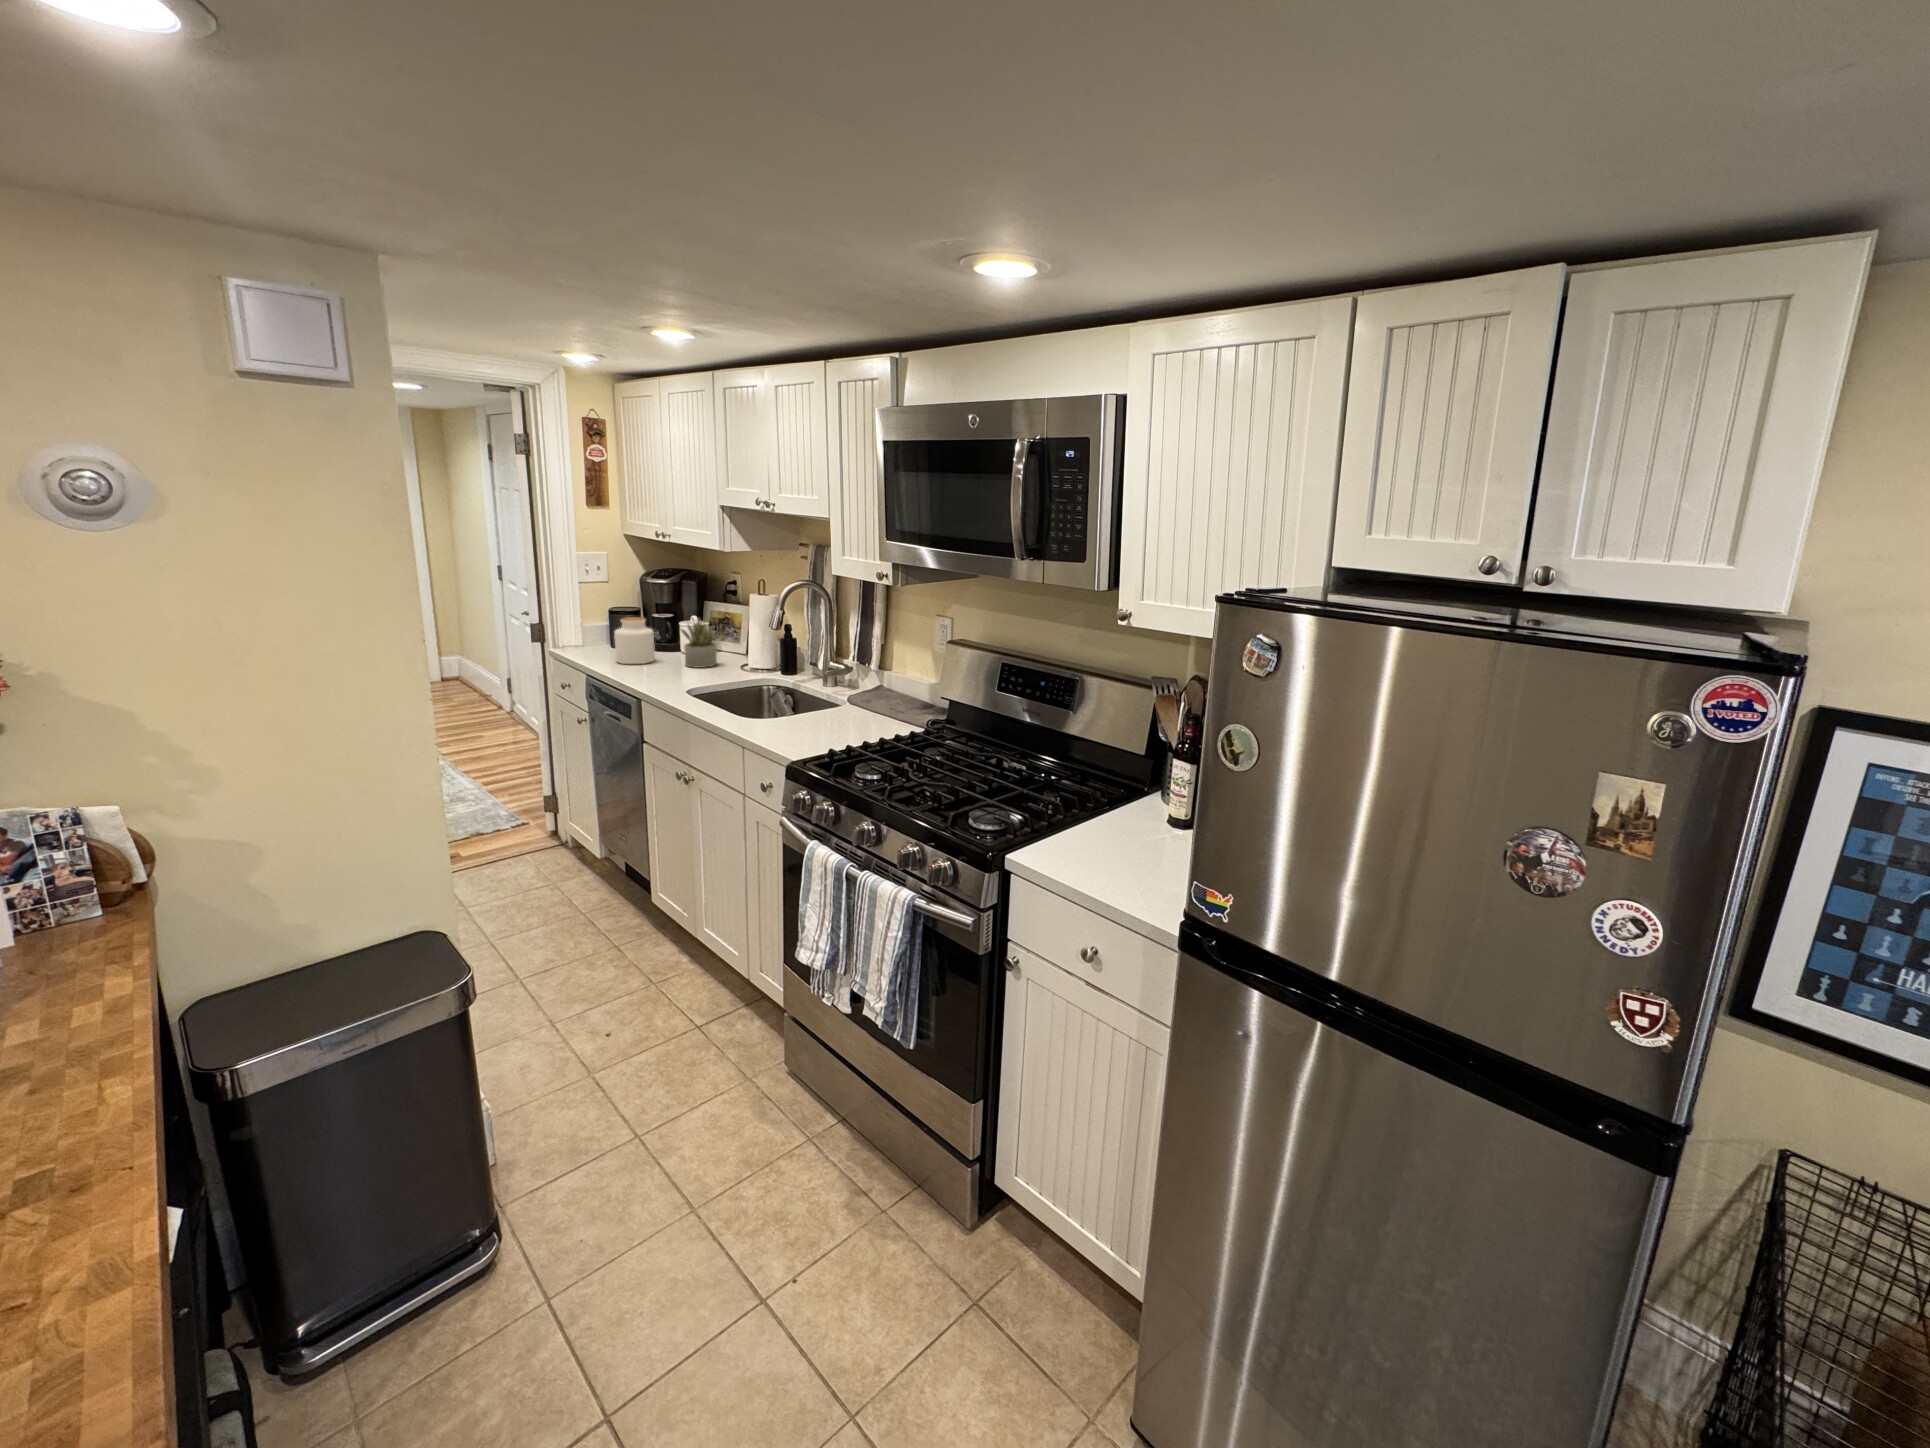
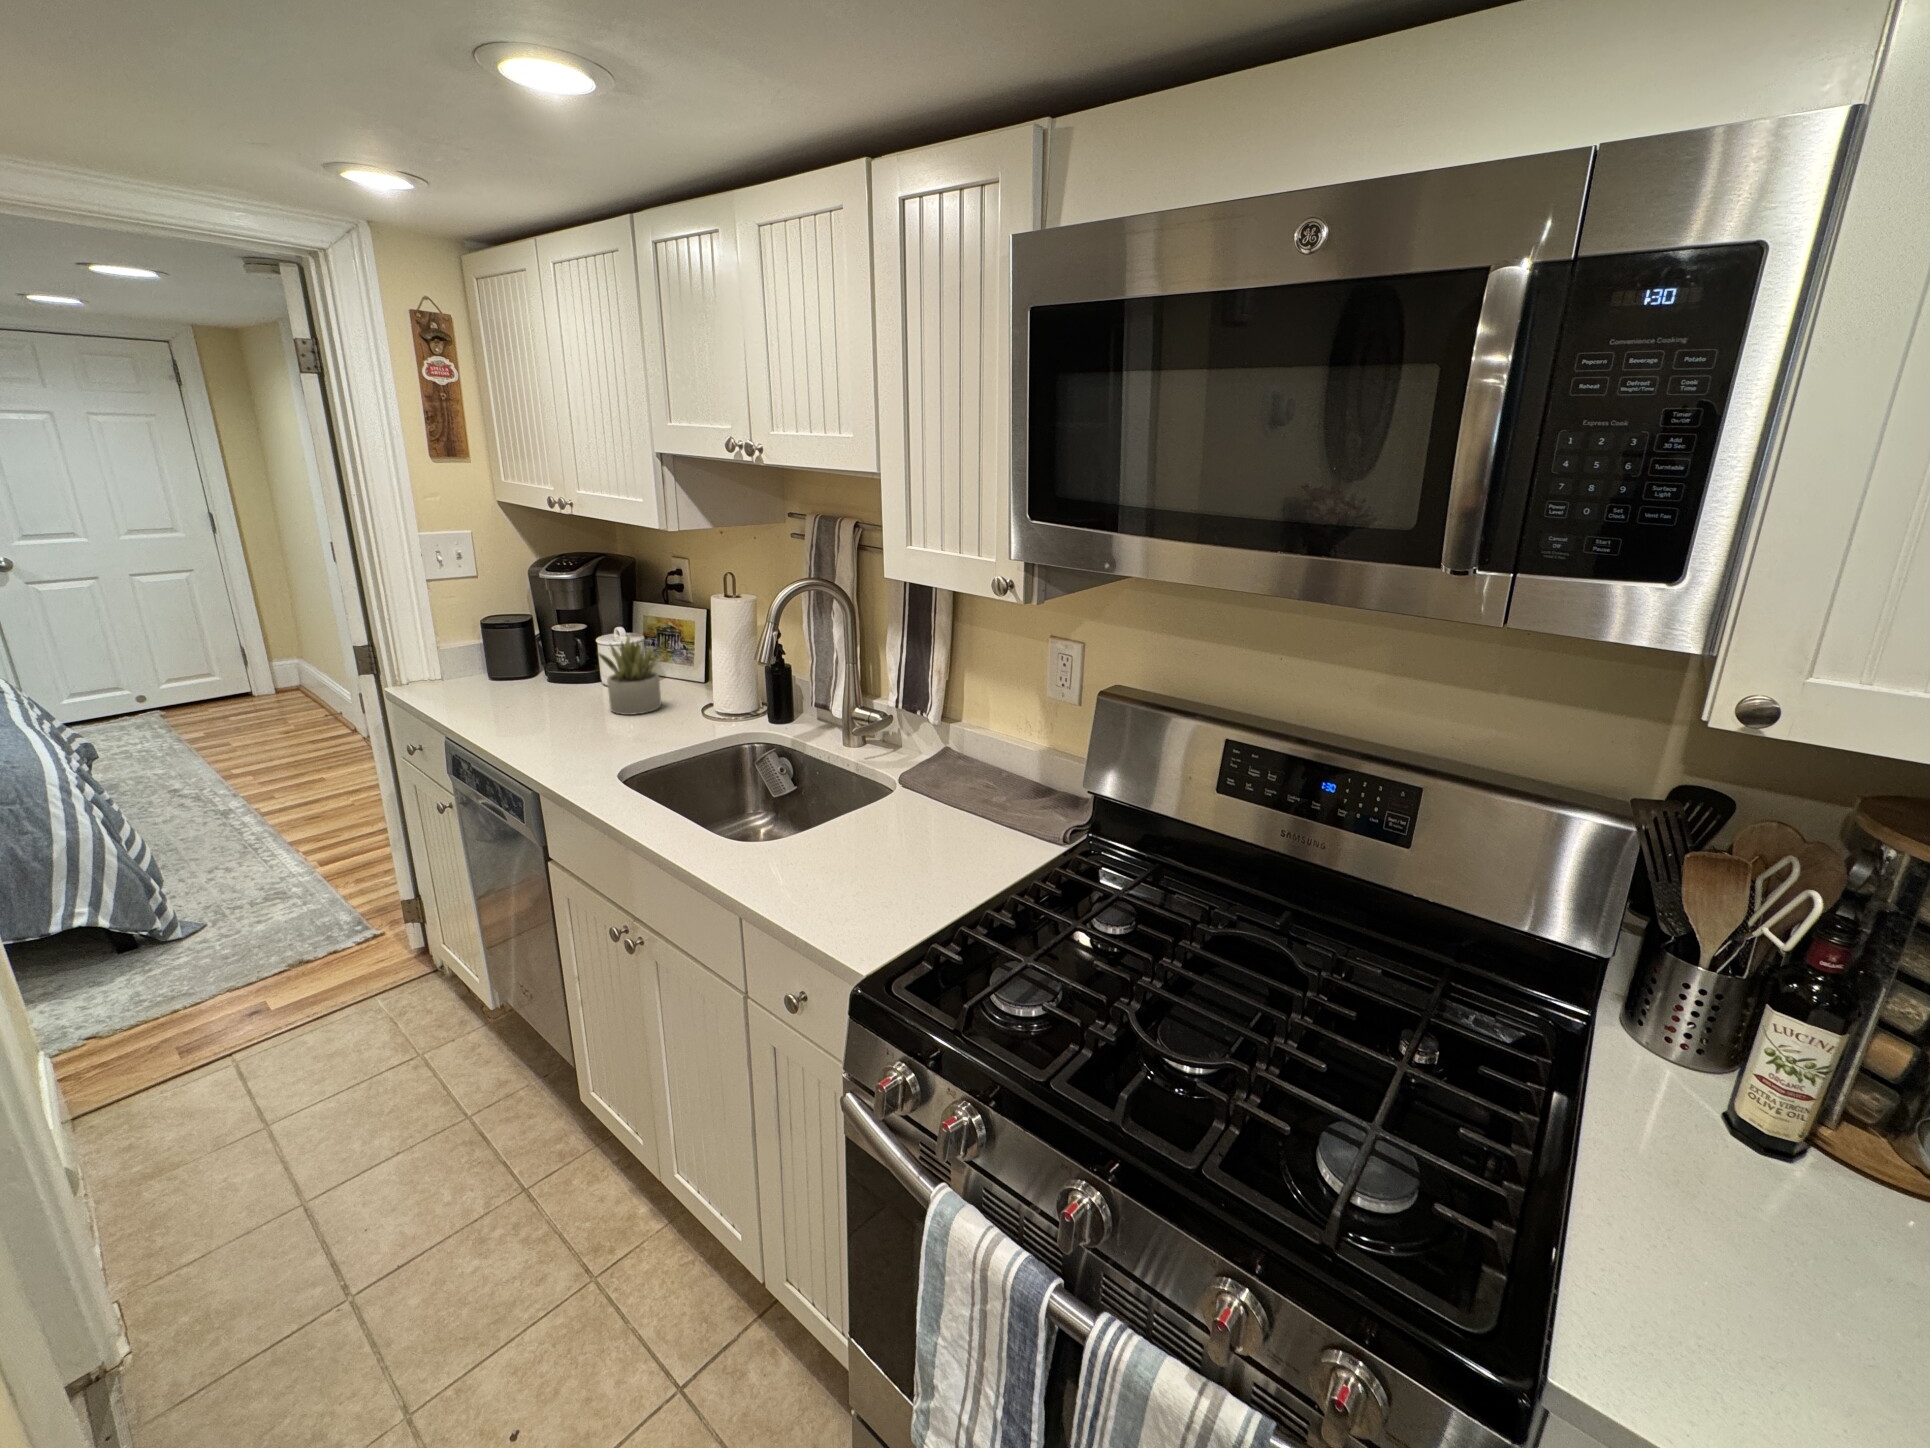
jar: present [614,617,655,664] -> none [488,636,560,714]

